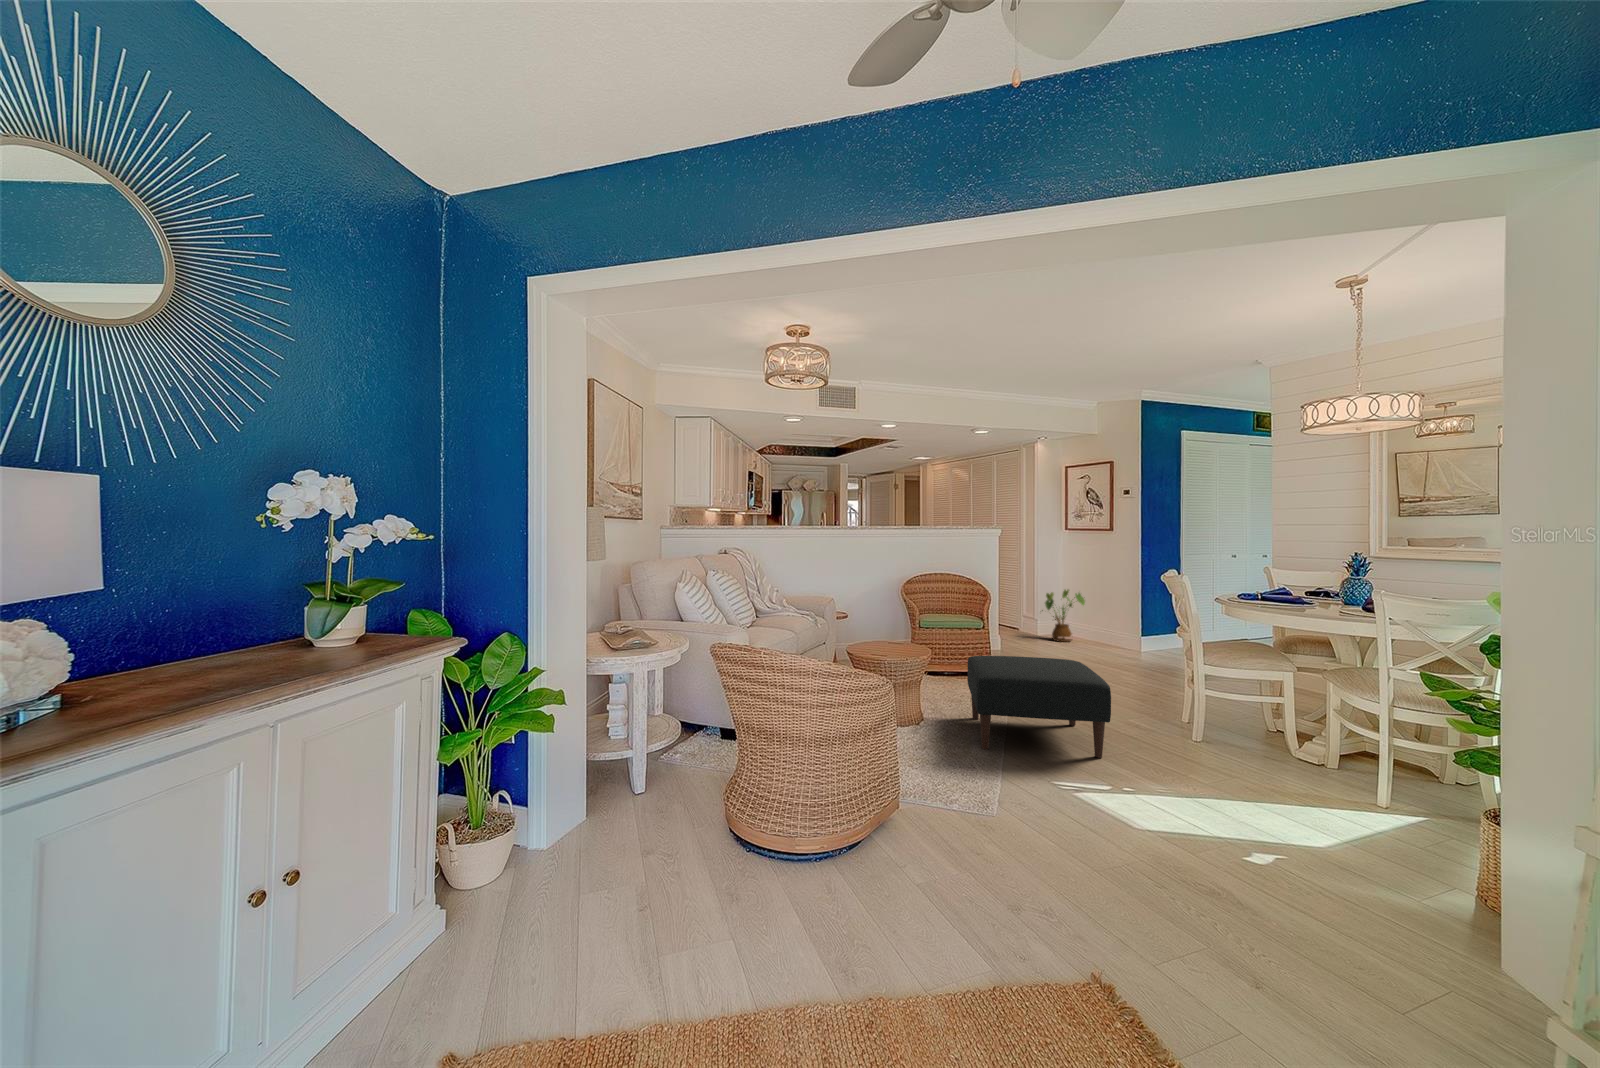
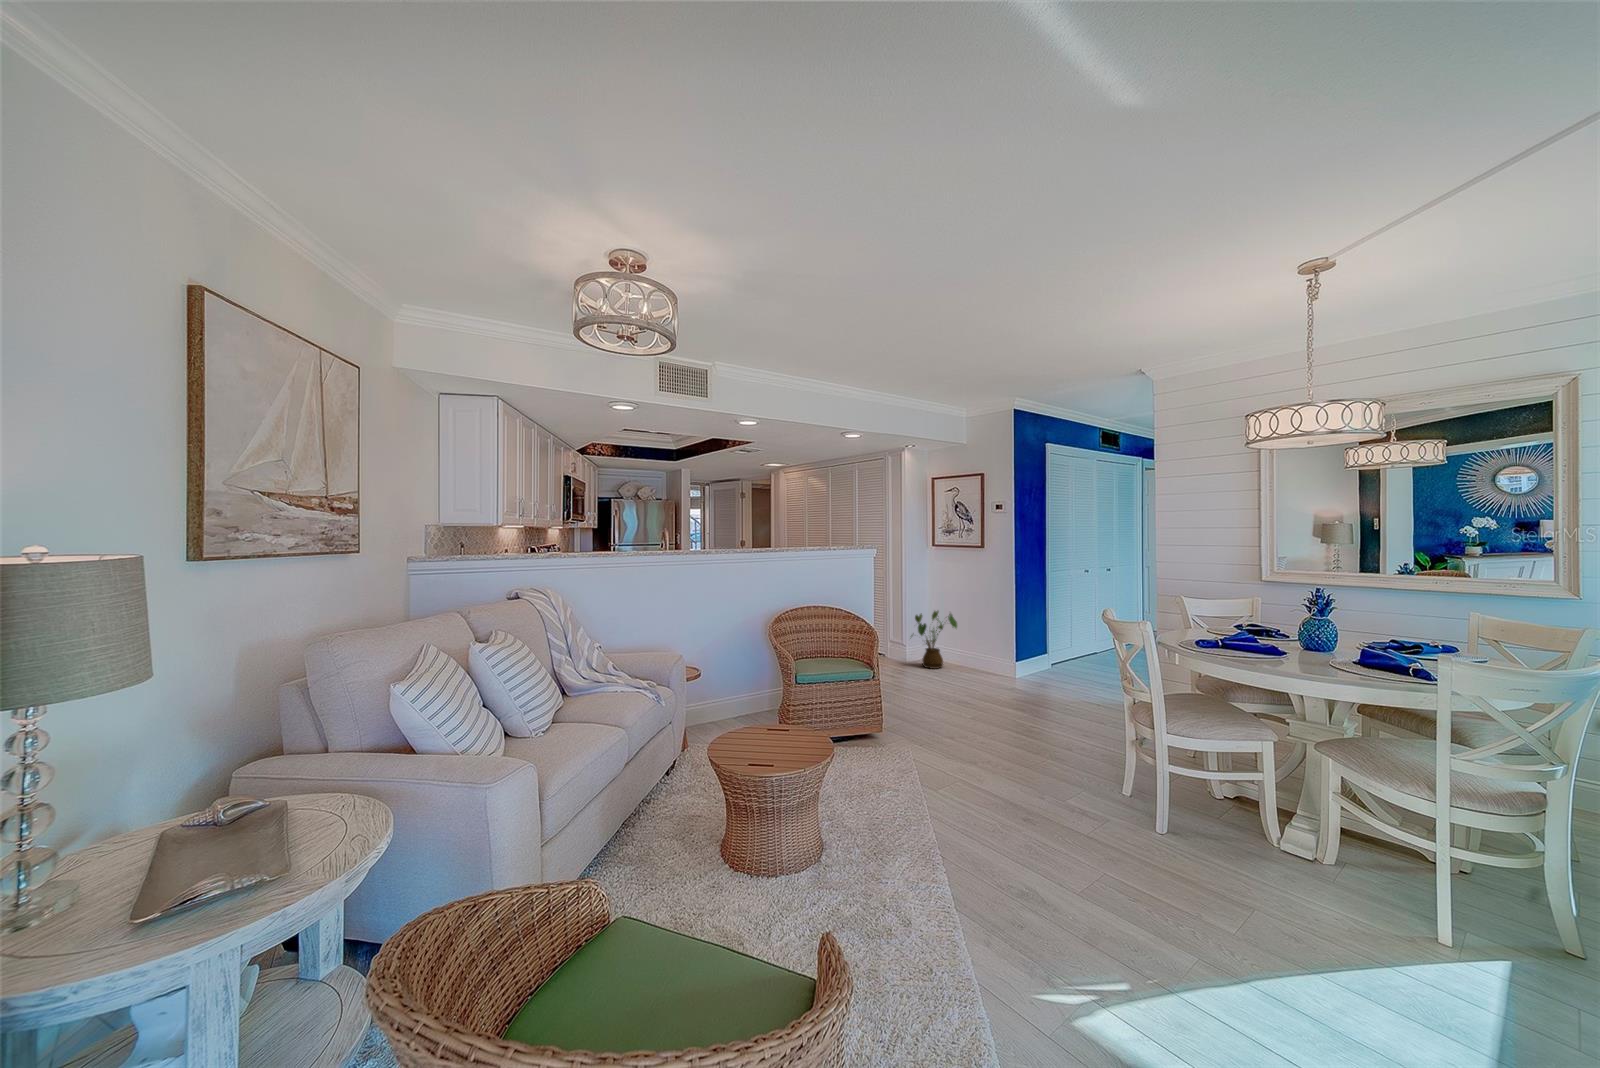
ottoman: present [968,656,1111,758] -> none [890,747,1129,936]

